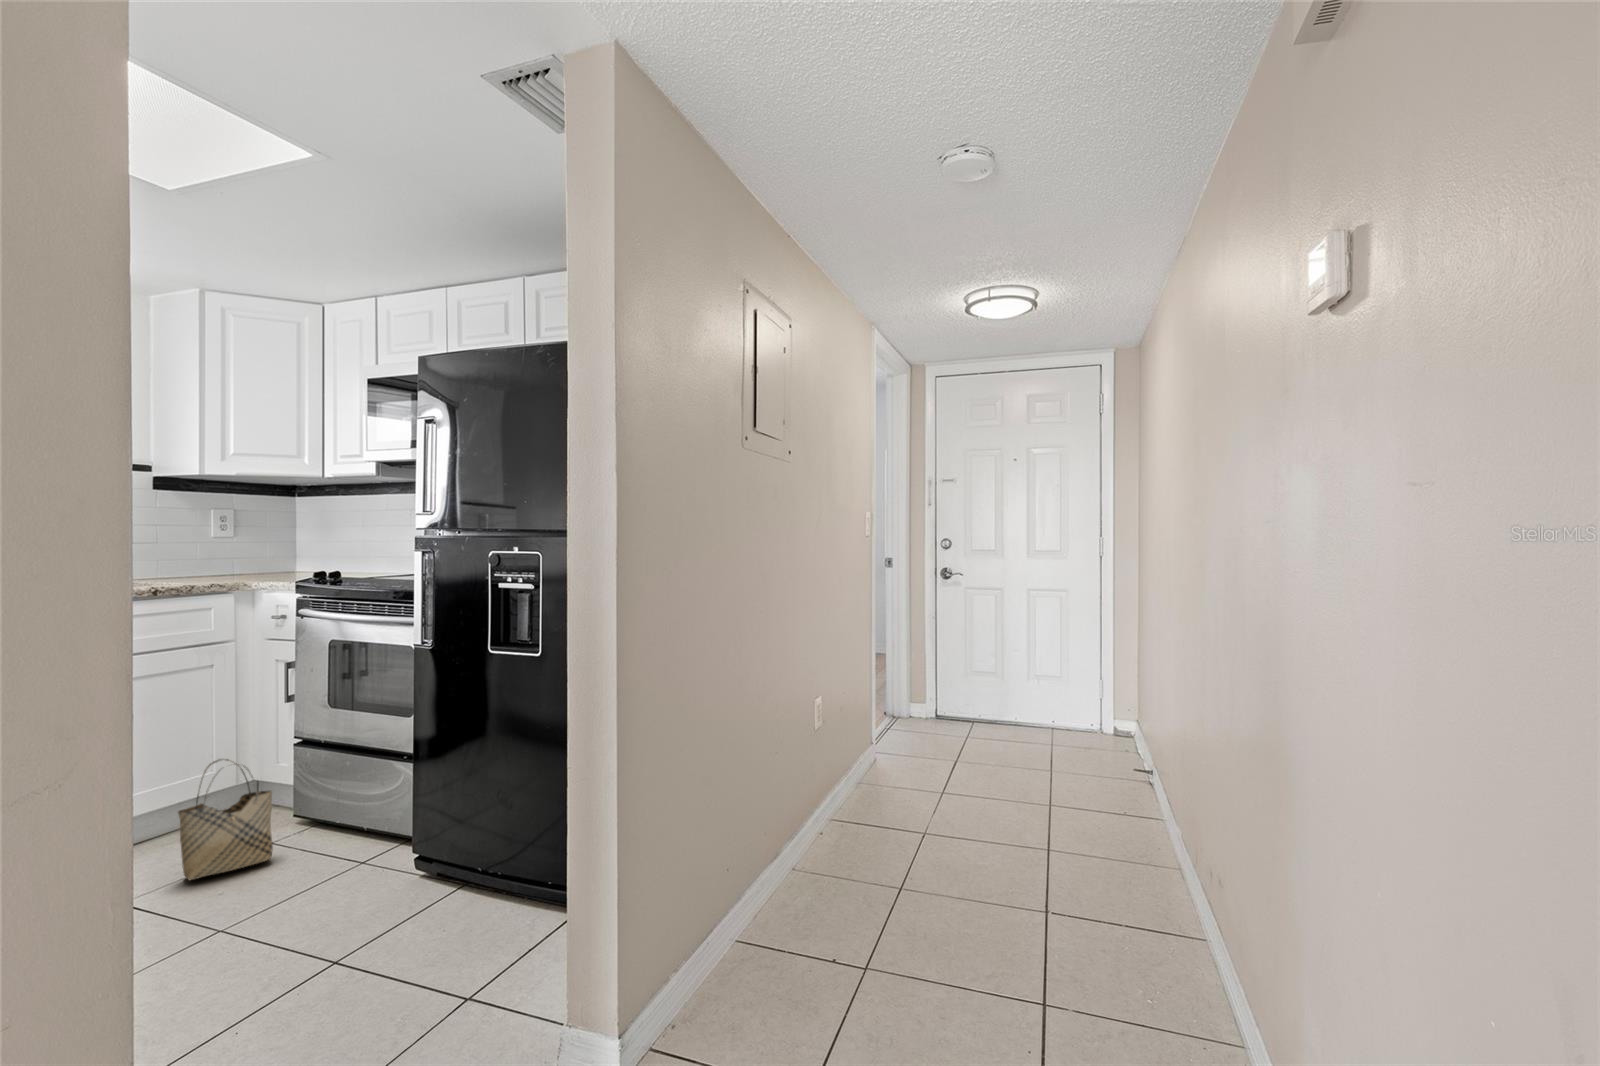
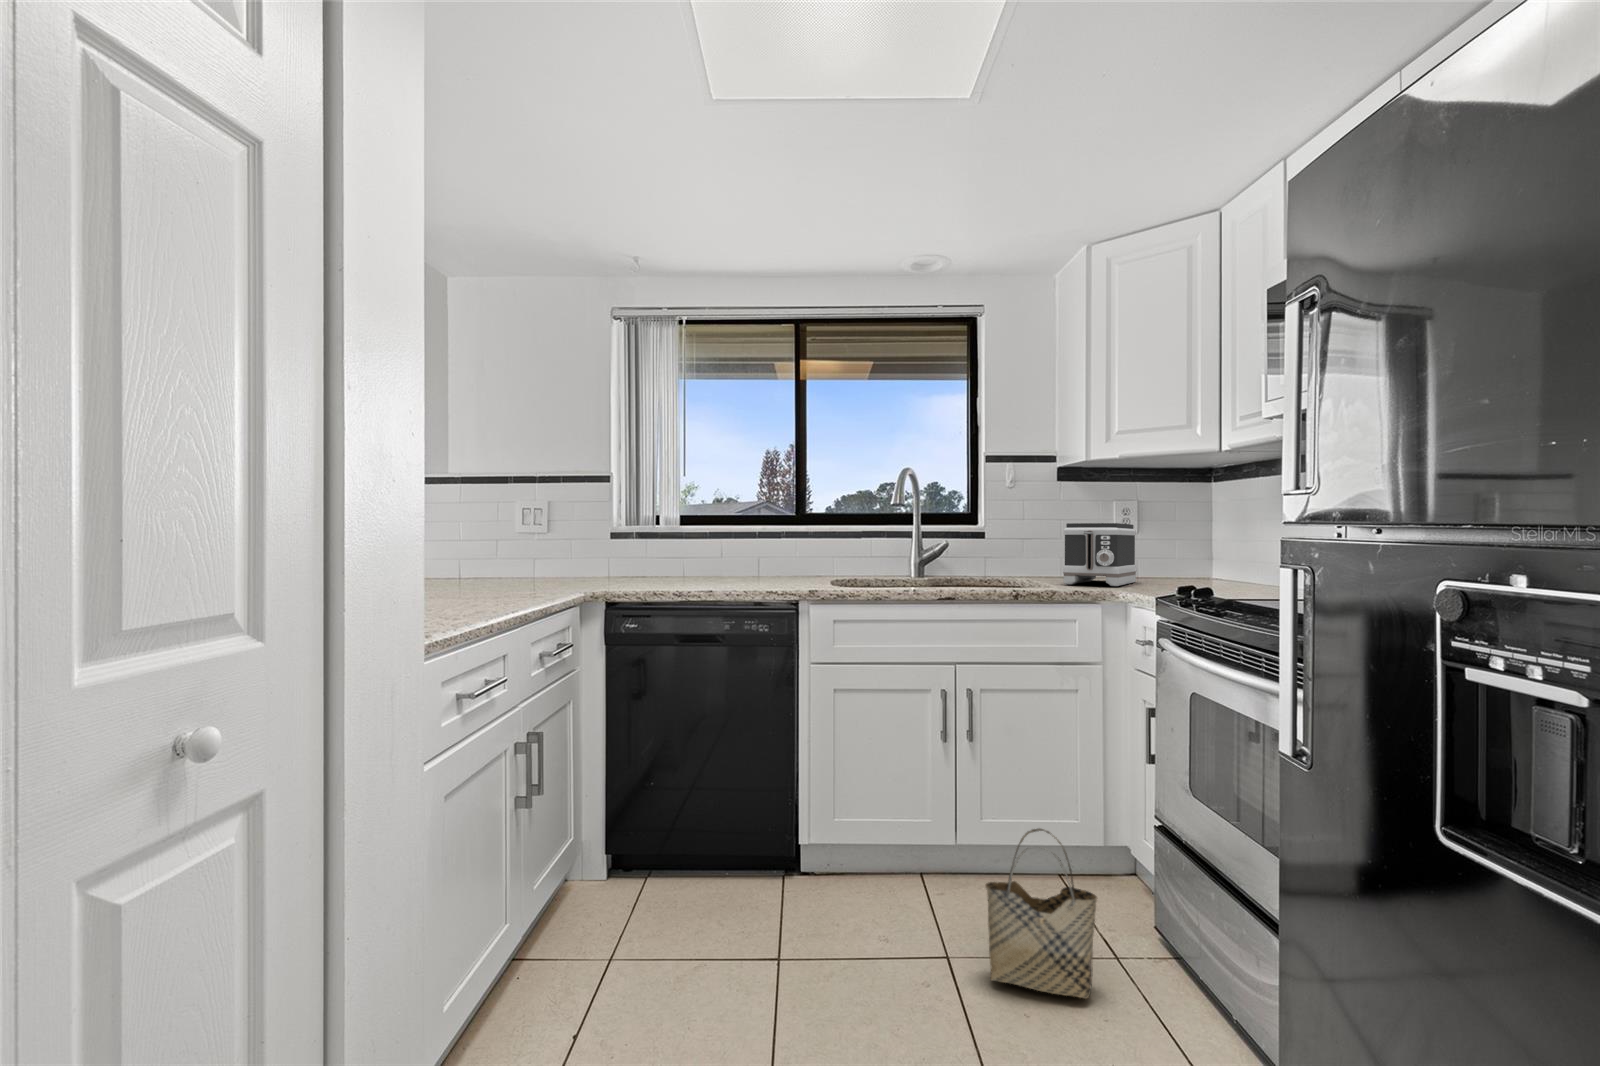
toaster: none [185,529,244,581] -> present [1063,523,1137,586]

